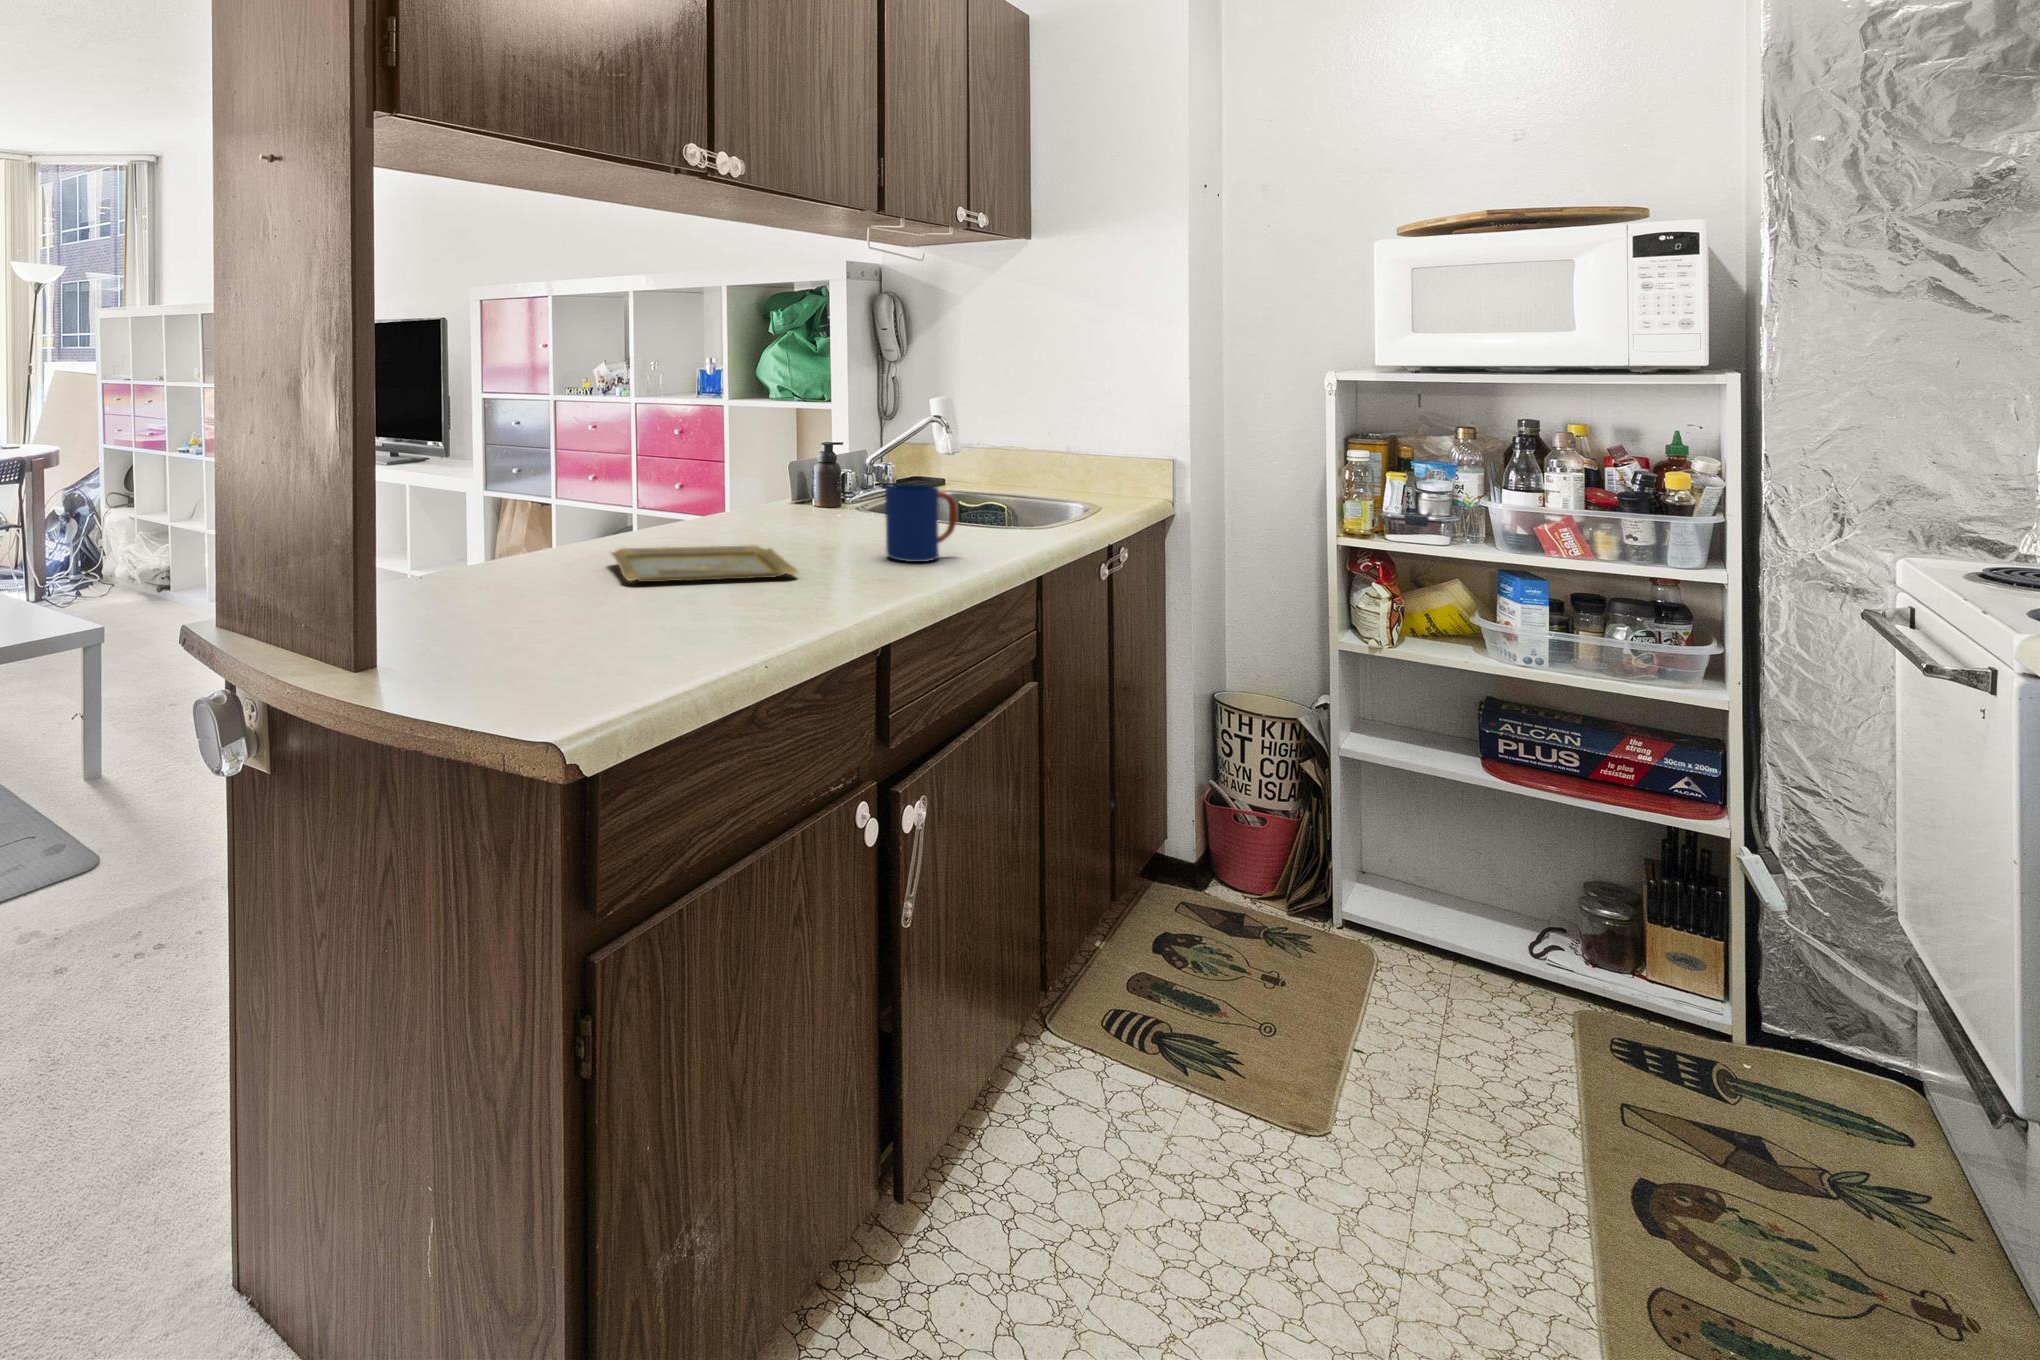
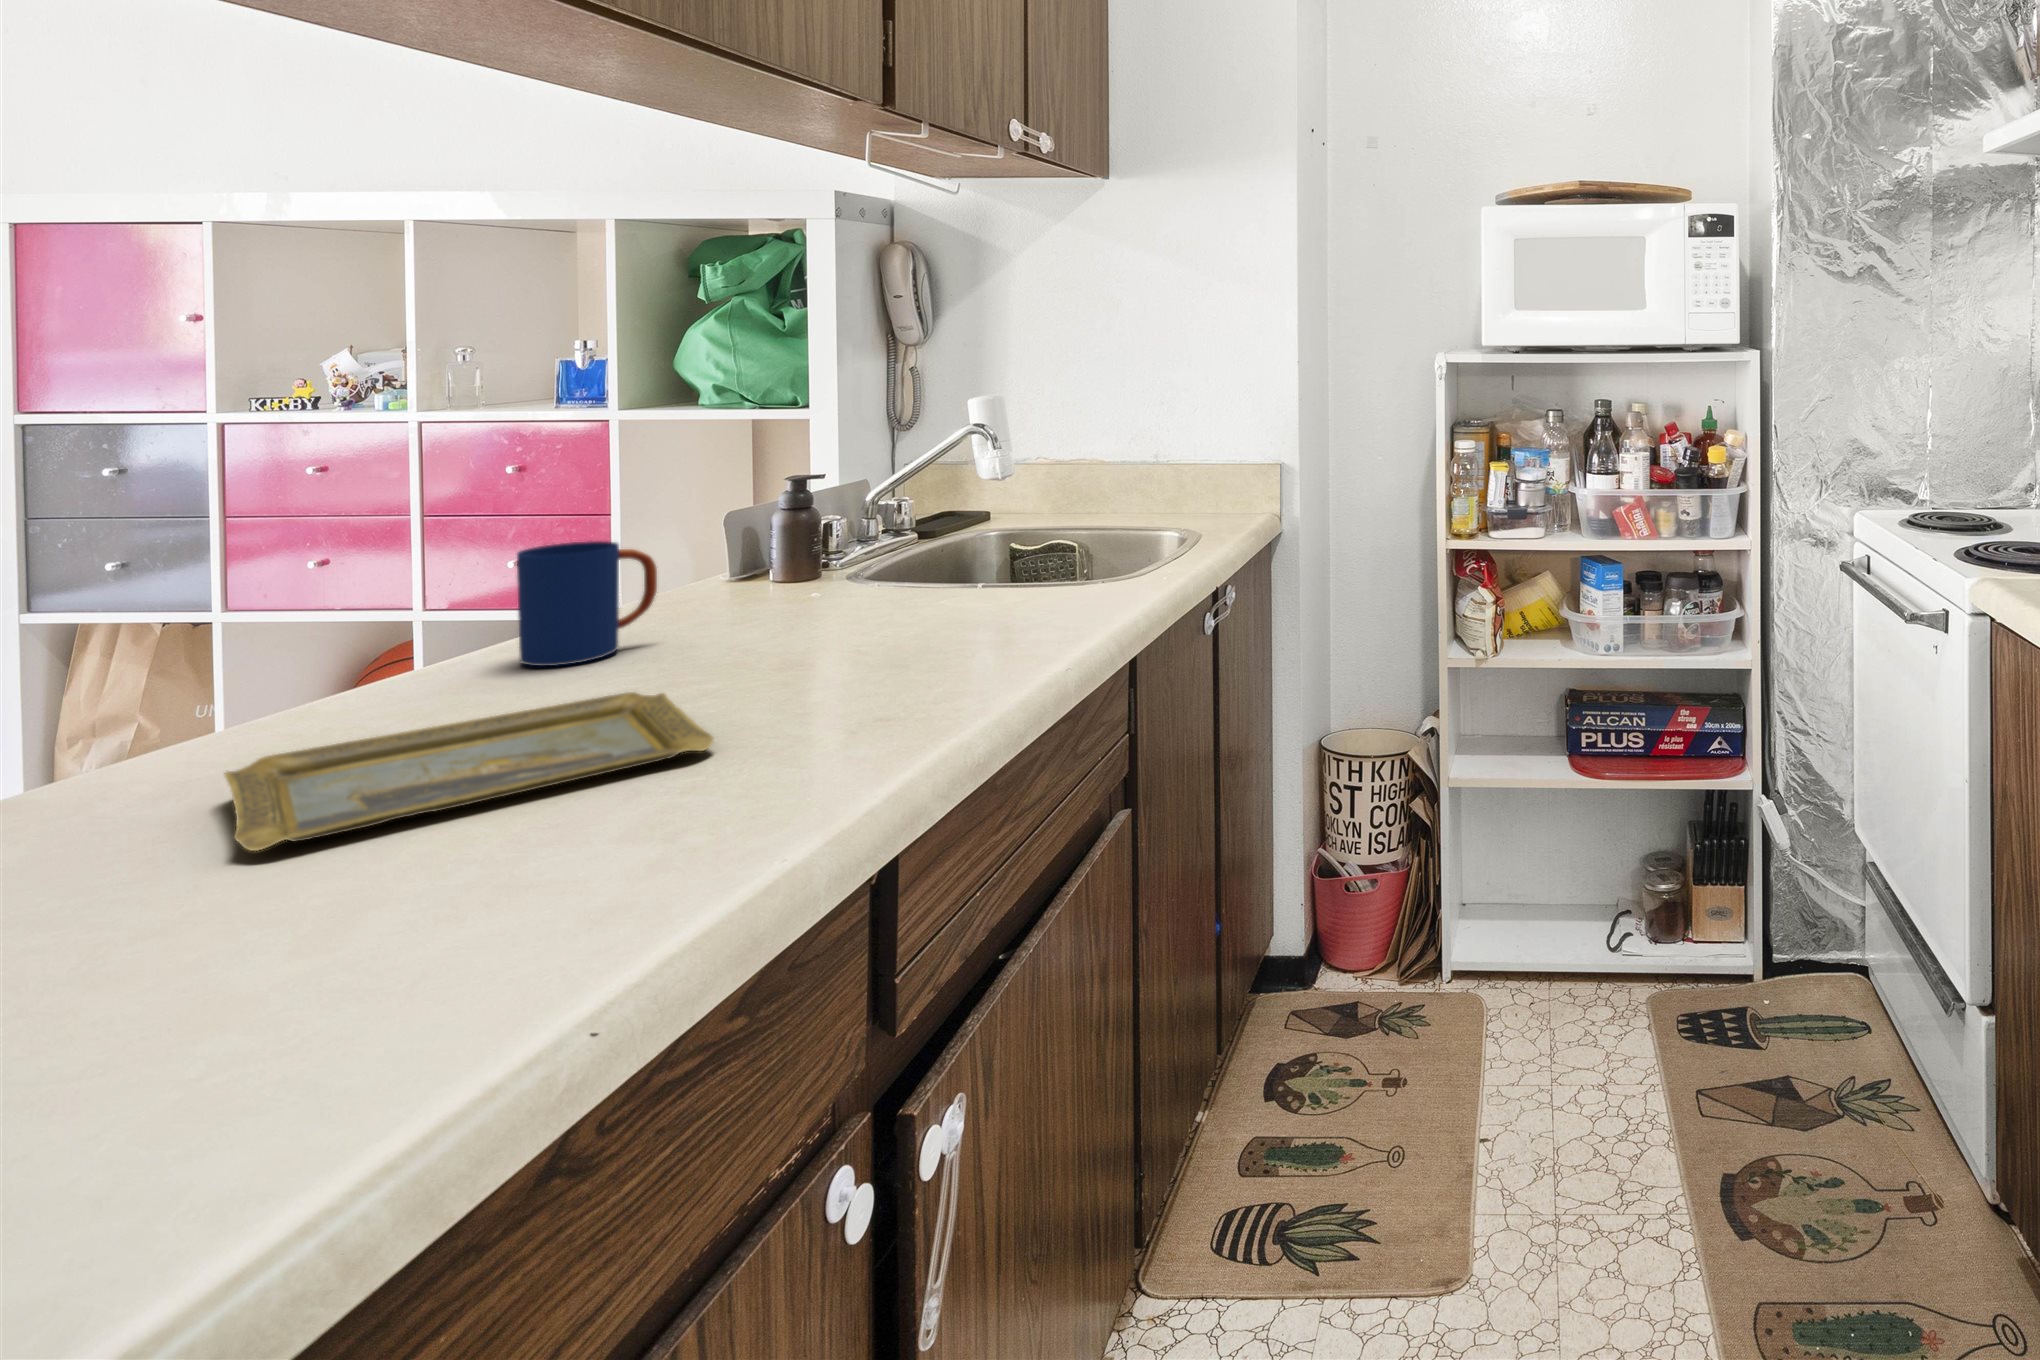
mug: present [885,484,957,562] -> present [517,541,657,666]

